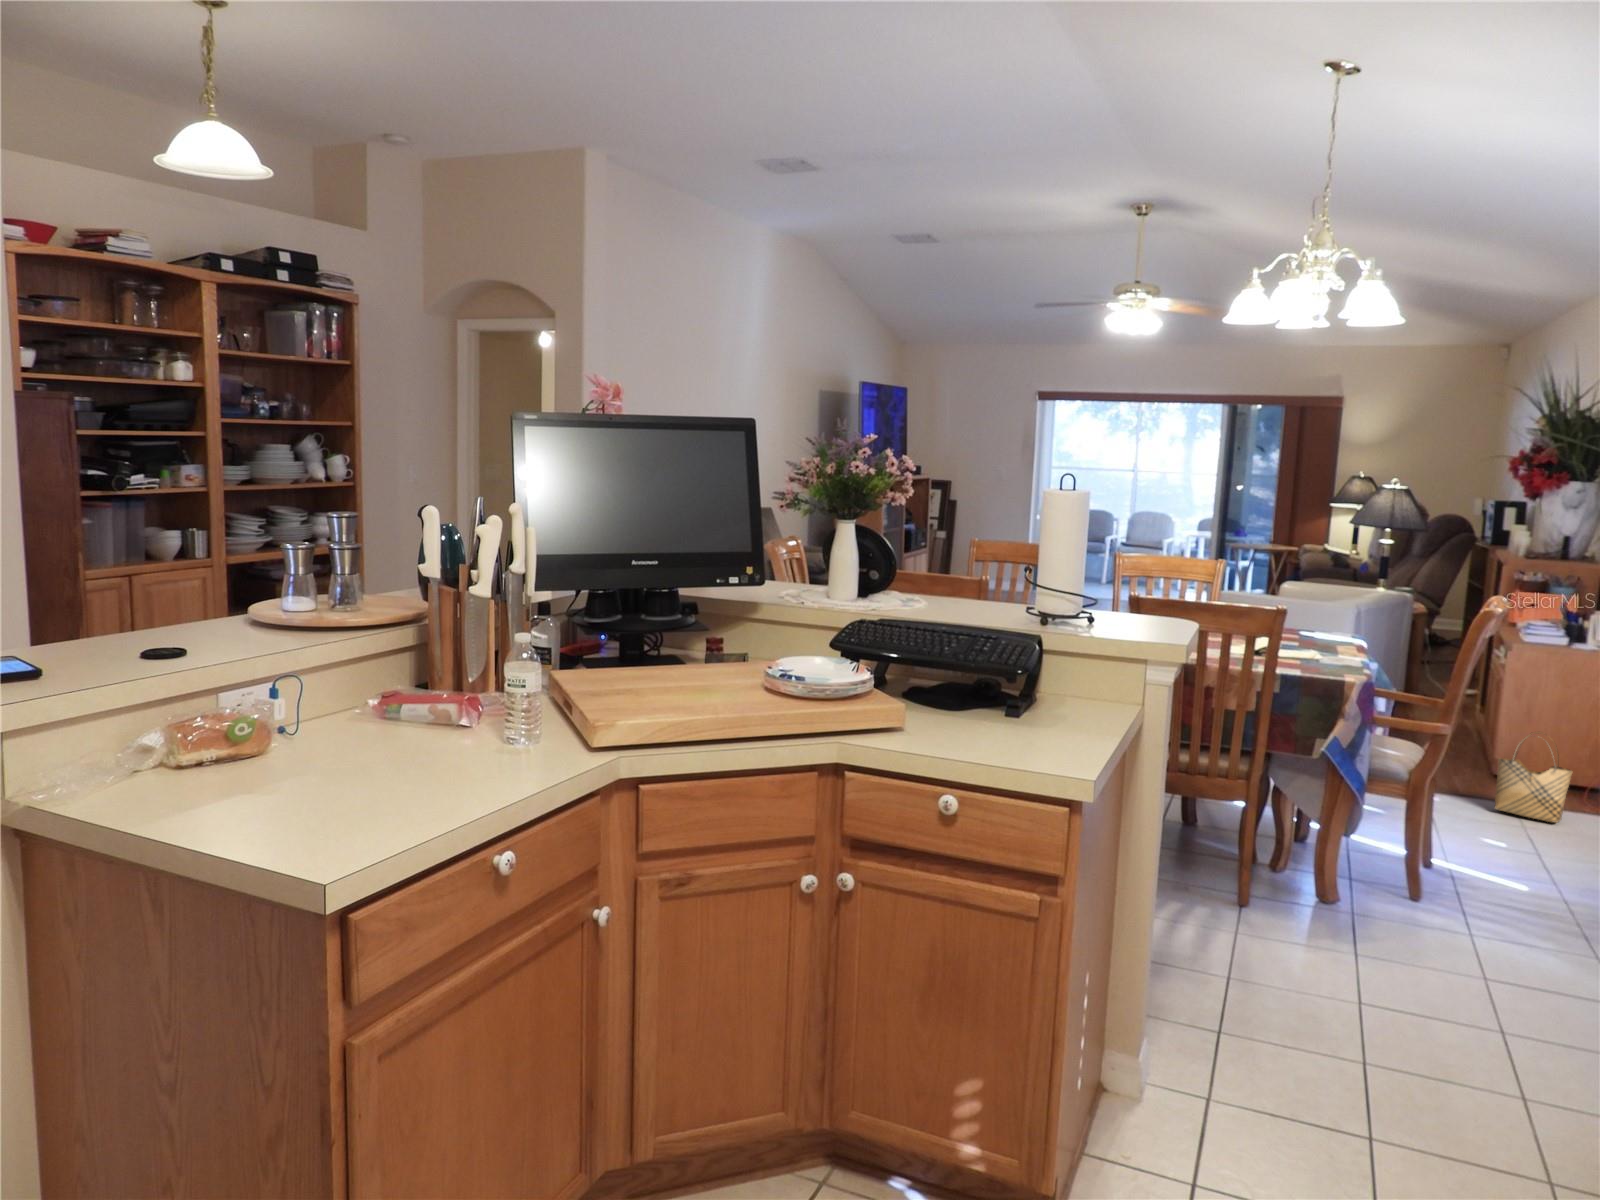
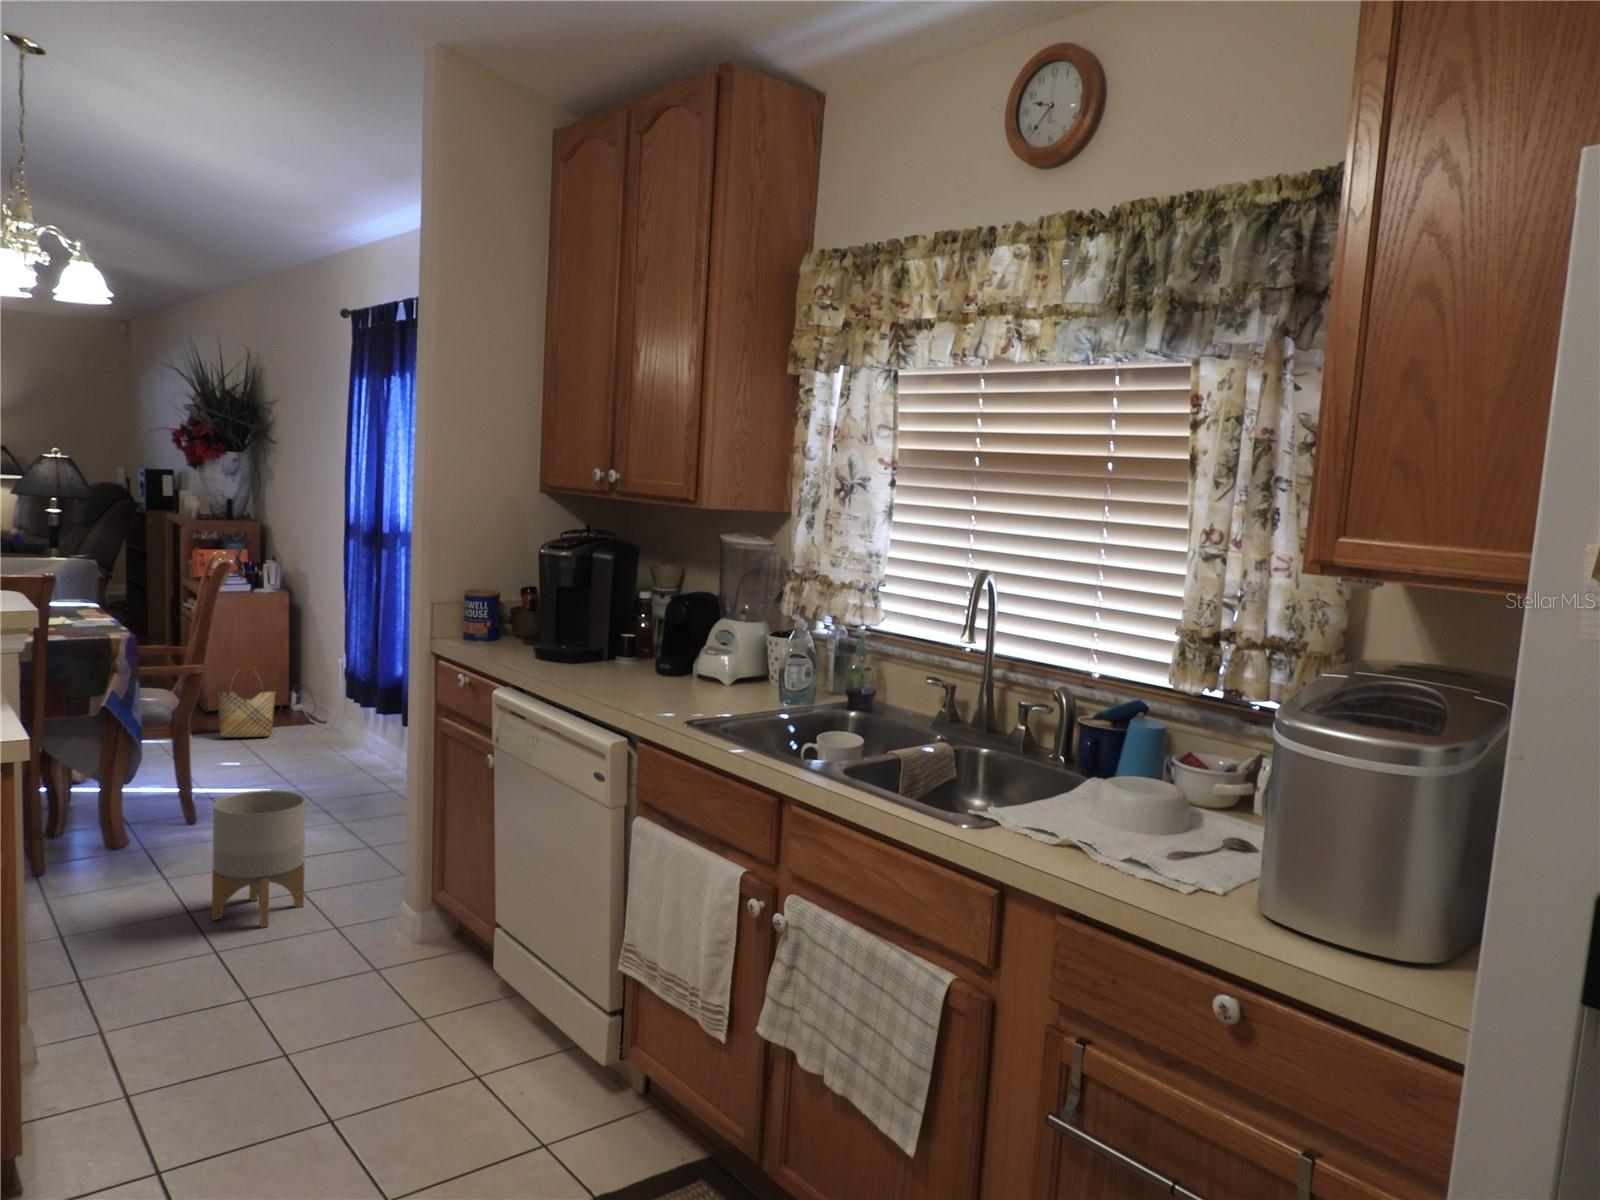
planter: none [1380,886,1515,1062] -> present [212,790,306,927]

